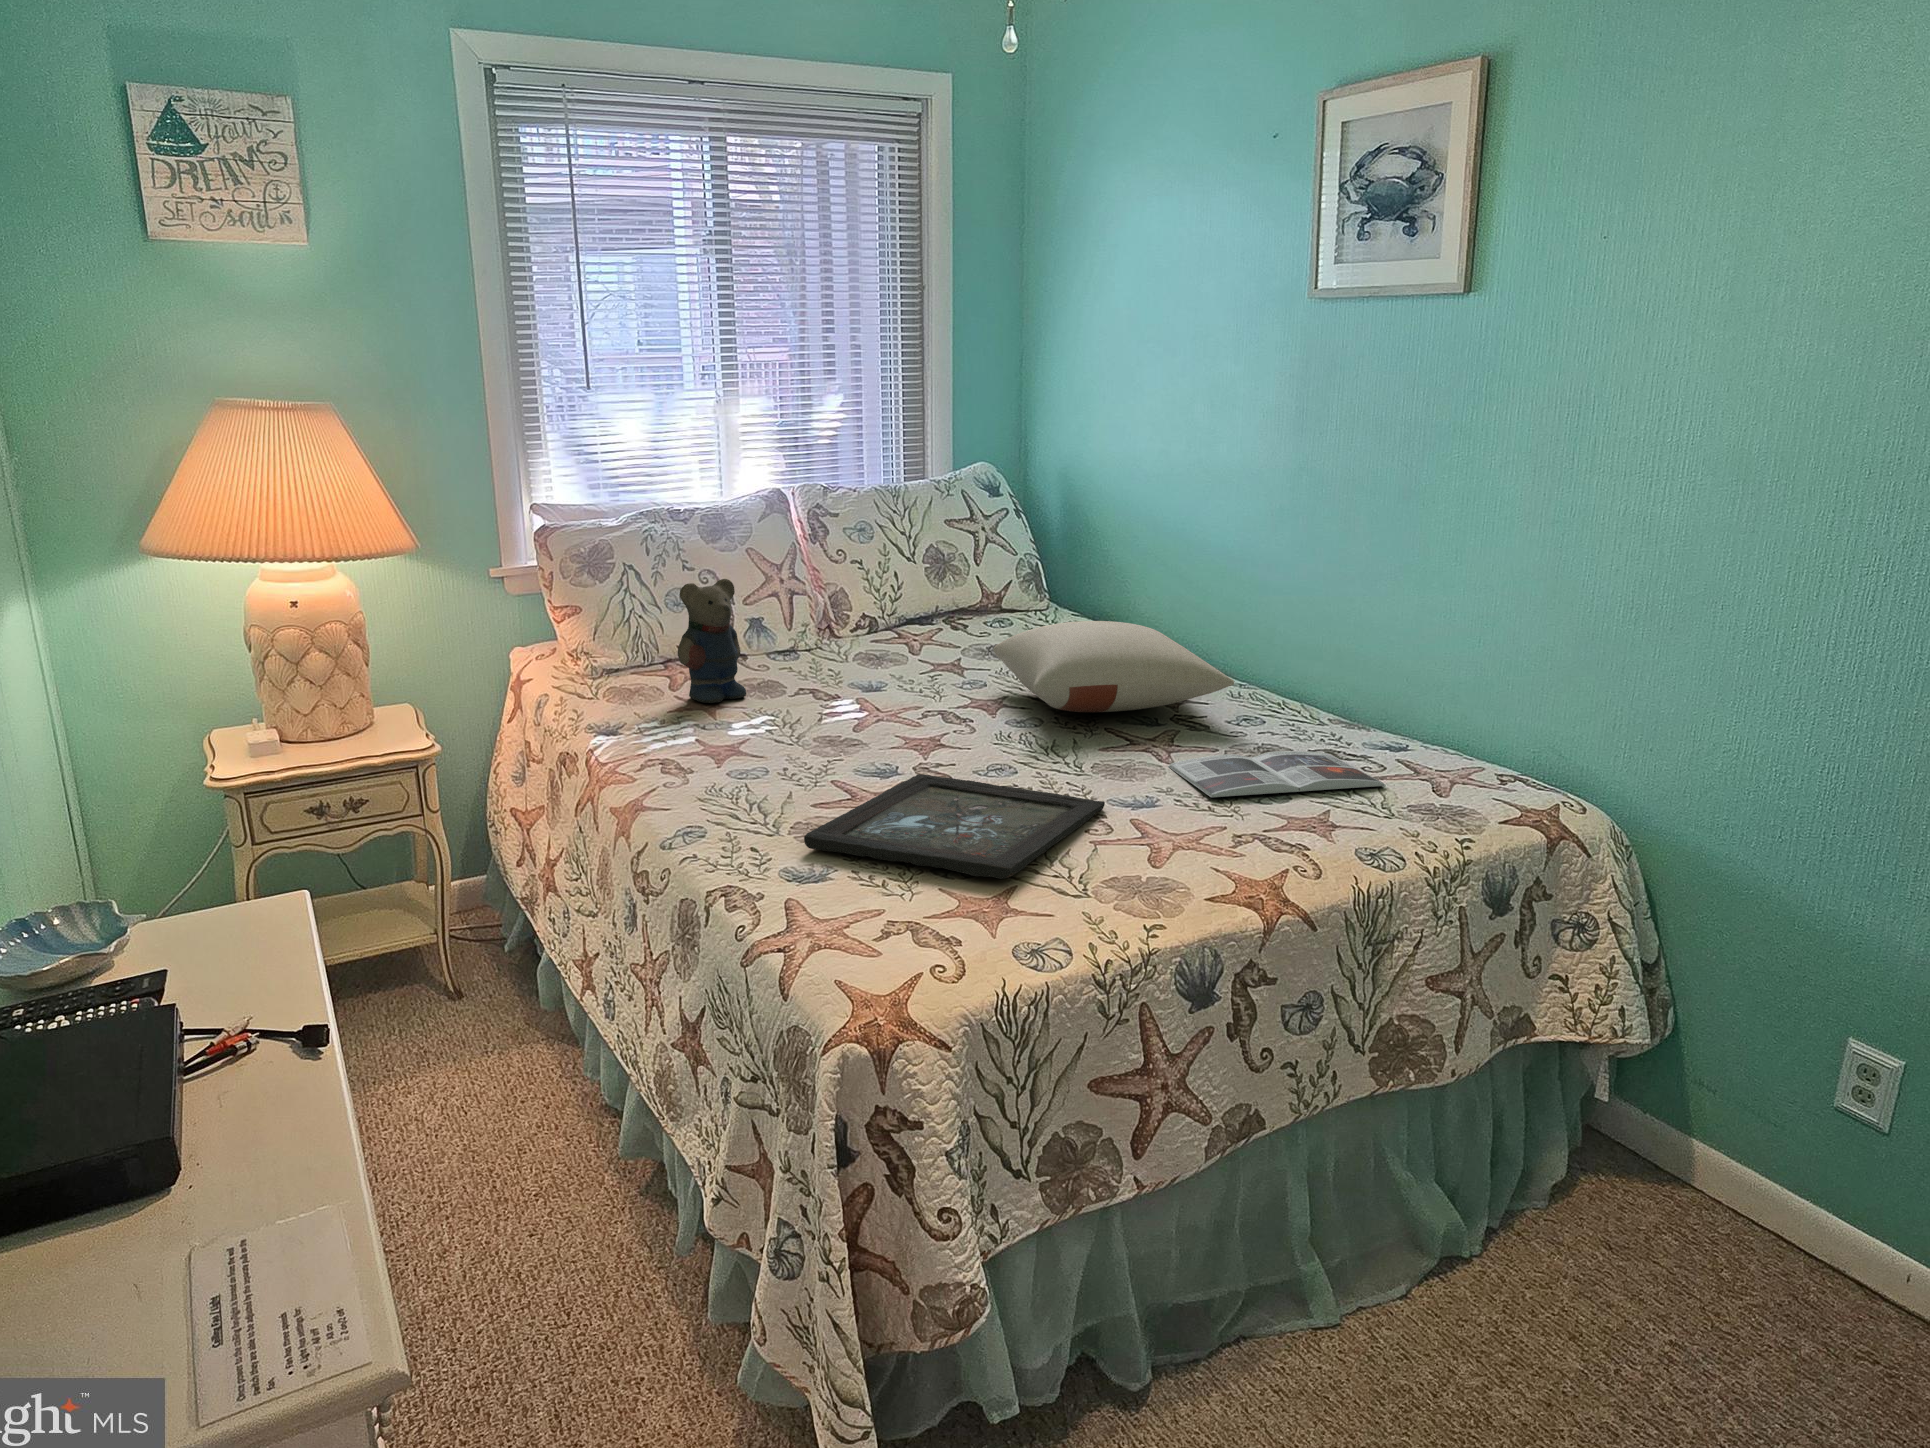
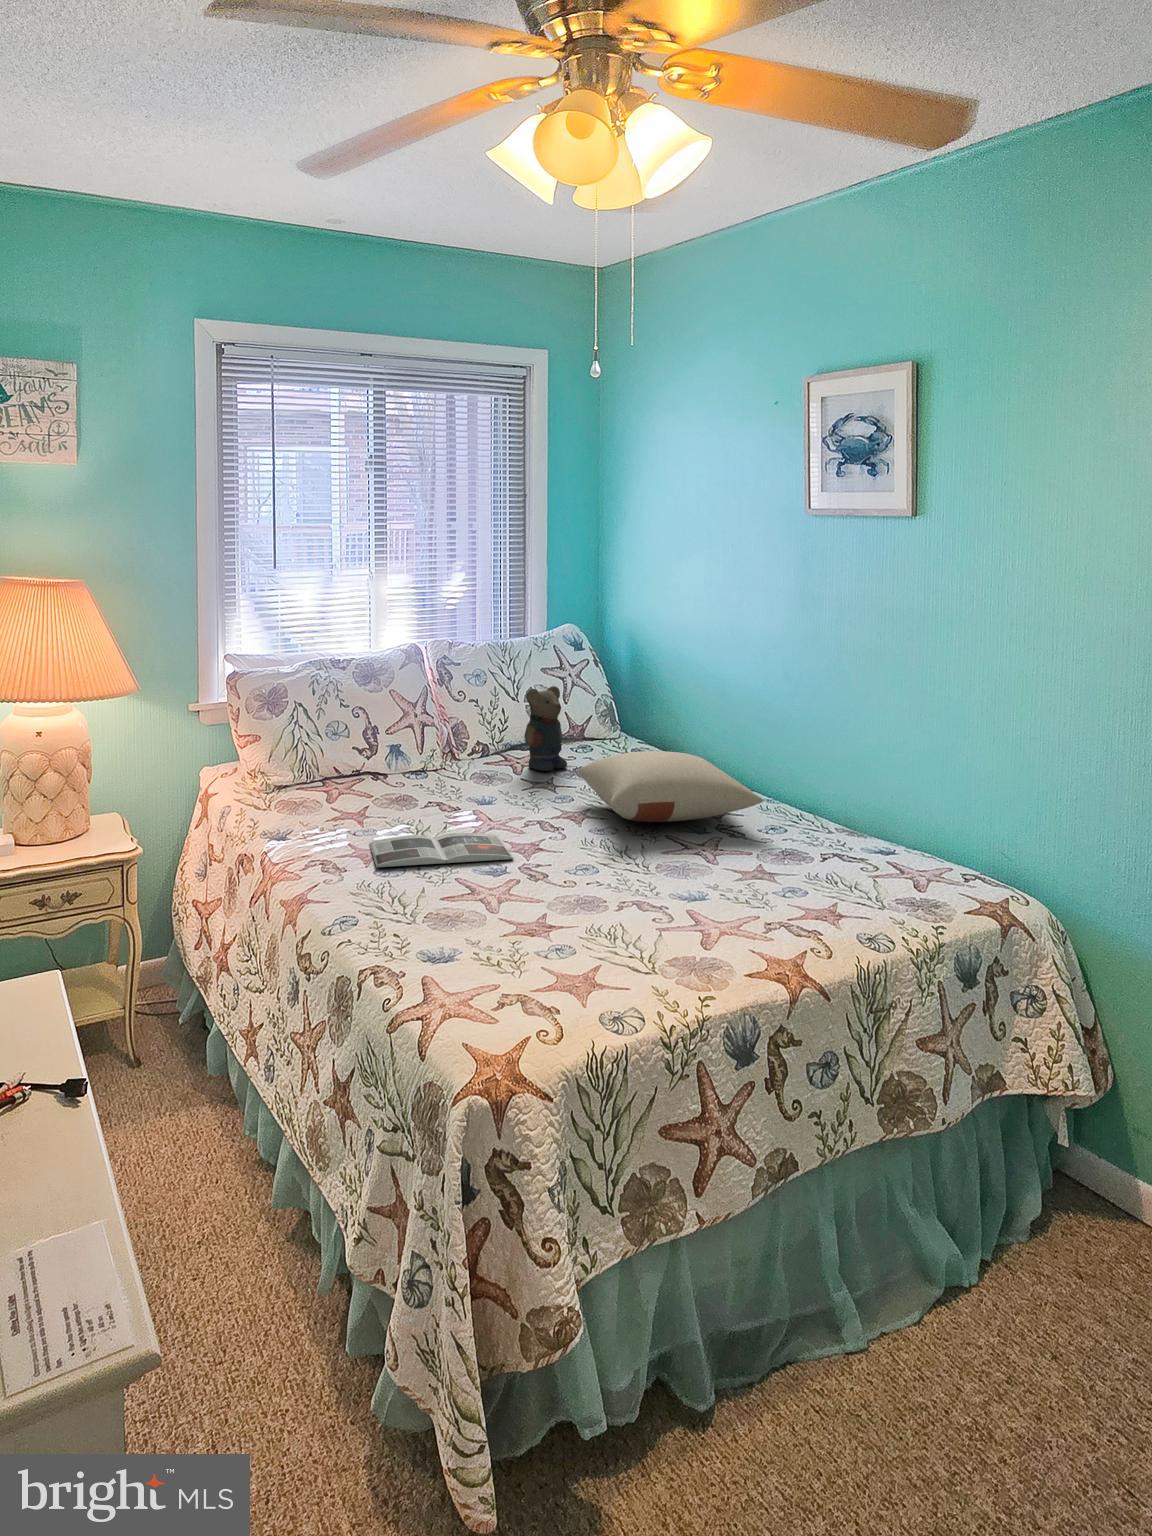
teddy bear: present [678,579,746,703] -> present [524,686,567,771]
magazine: present [1168,751,1385,797] -> present [370,833,514,867]
tray: present [804,774,1105,879] -> none [433,873,667,963]

